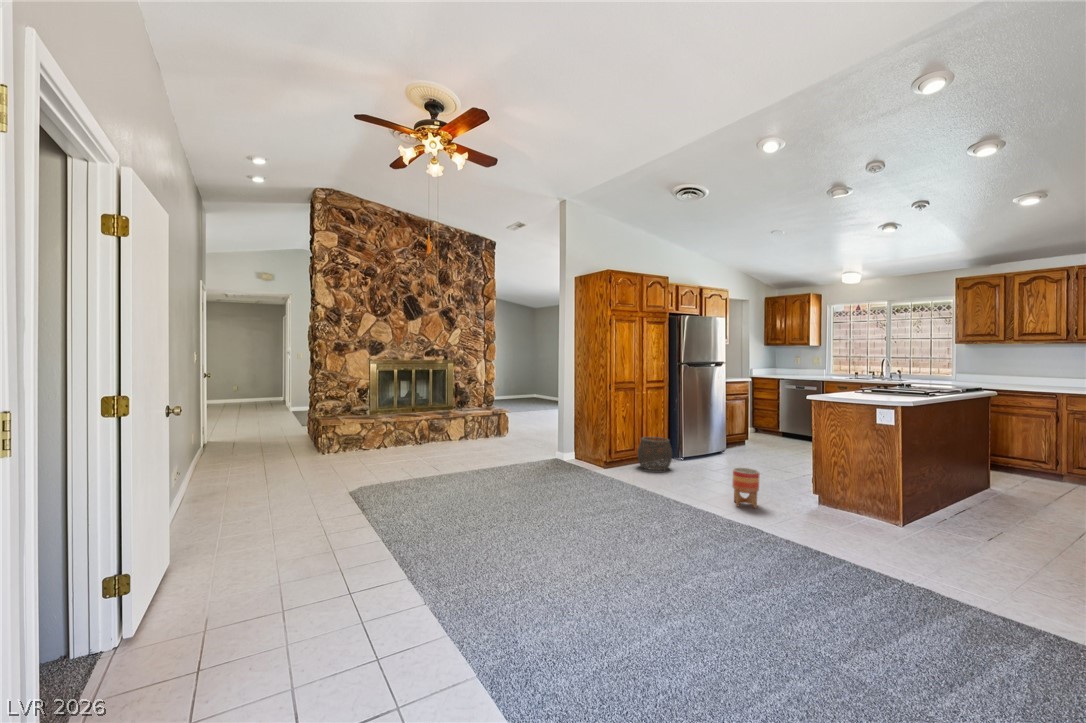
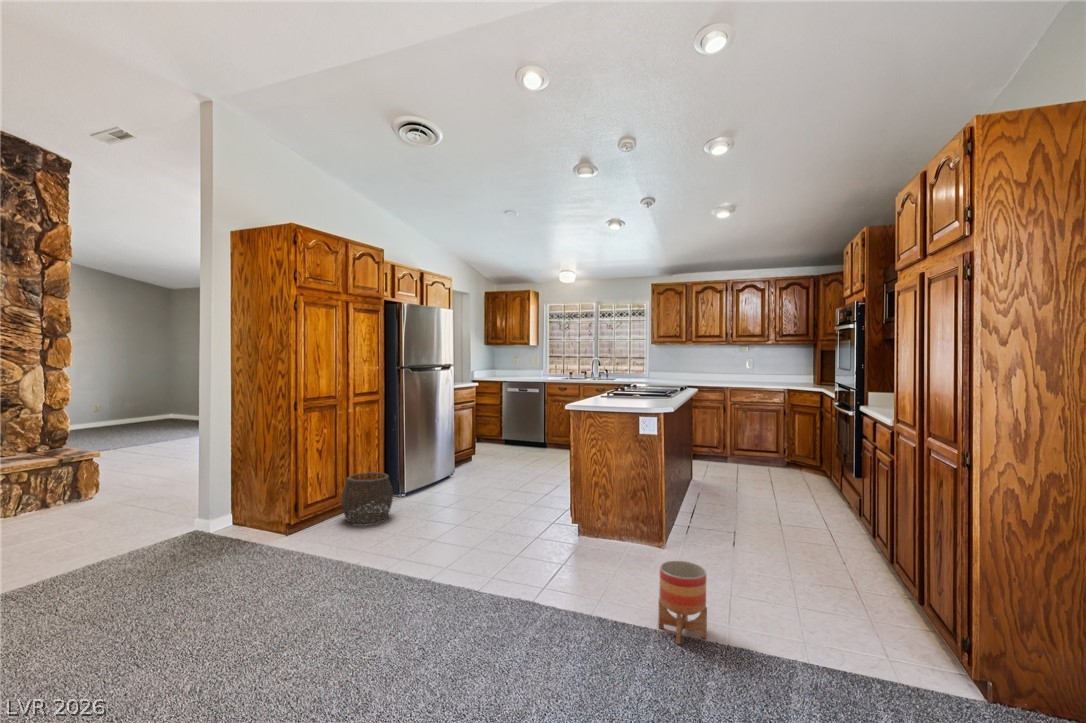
planter: present [732,468,760,508] -> present [658,561,707,644]

